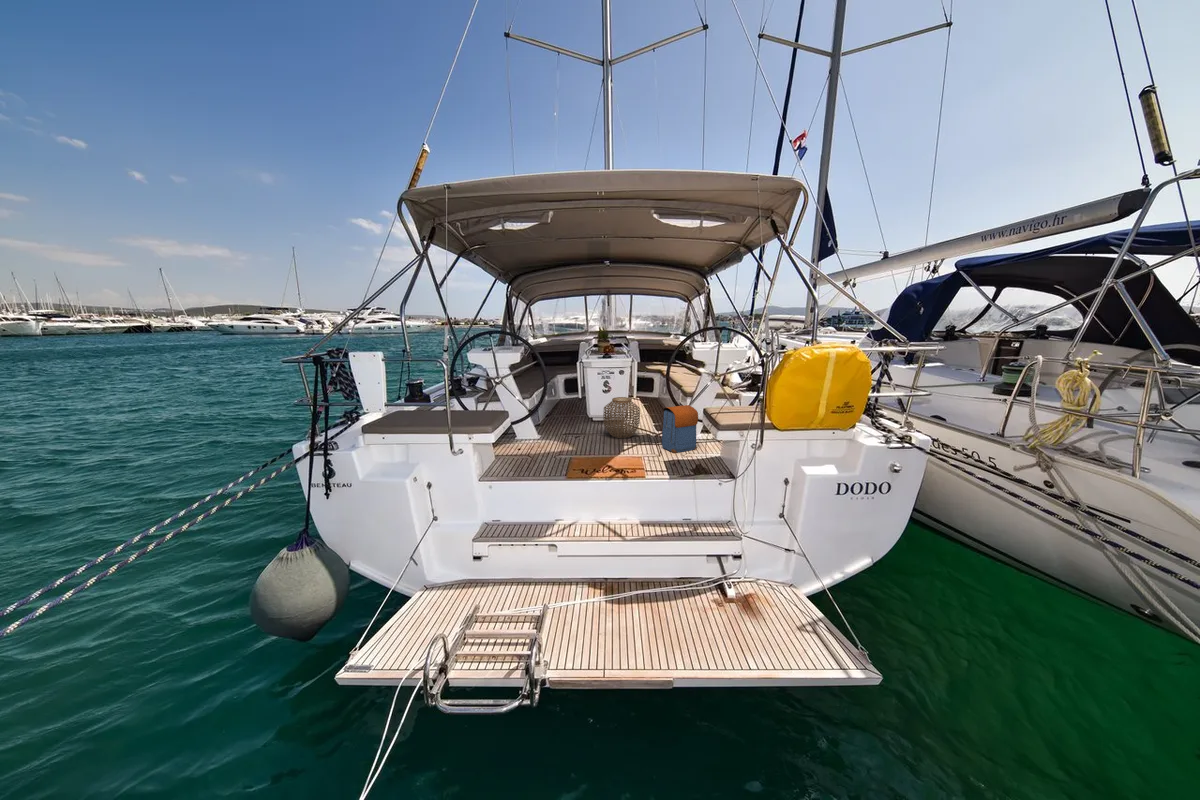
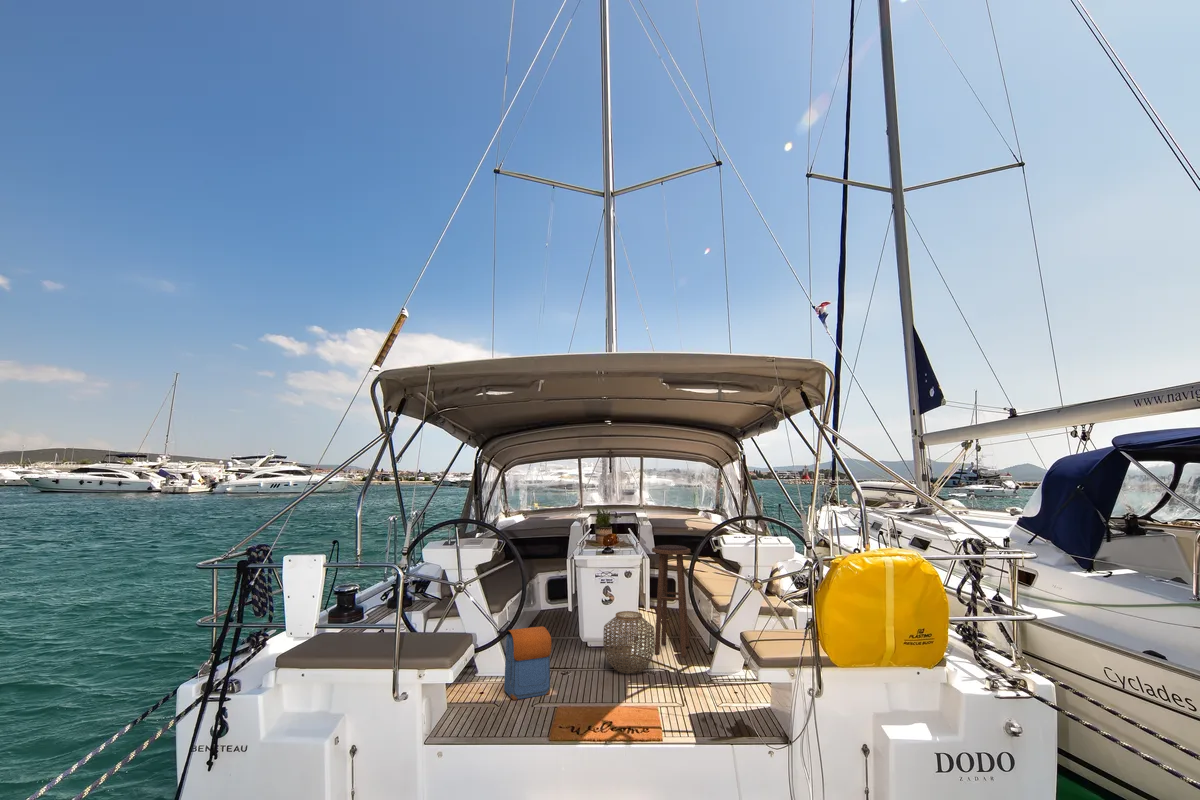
stool: none [639,352,668,428] -> present [652,545,690,658]
backpack: present [662,405,698,453] -> present [504,626,551,700]

